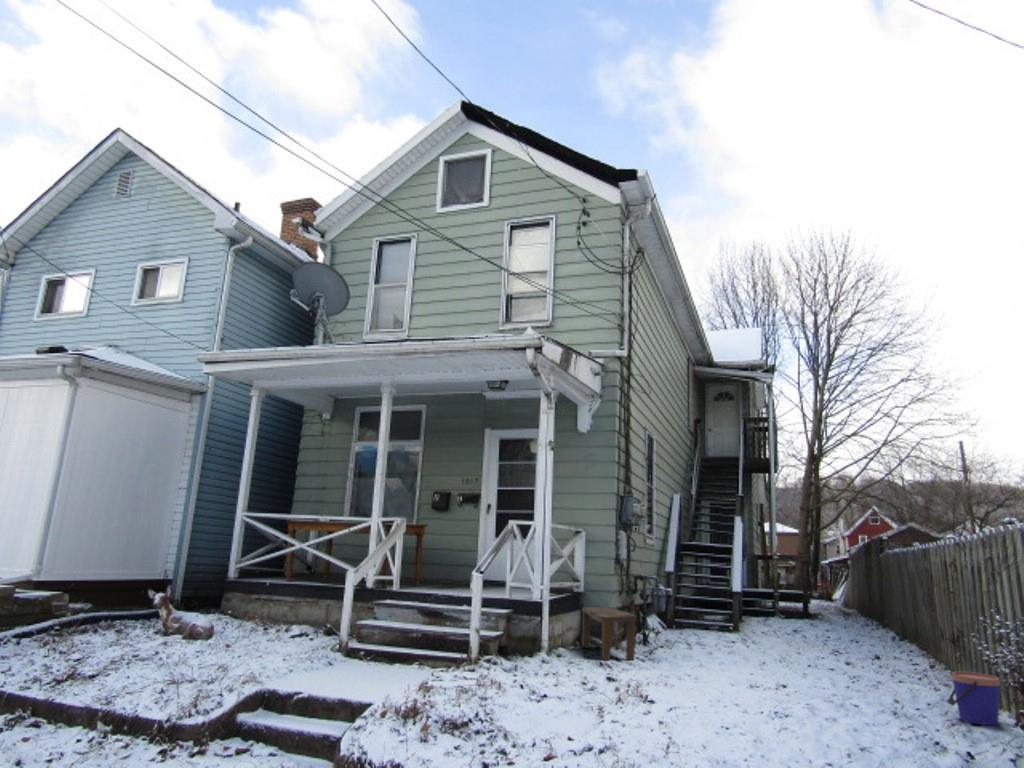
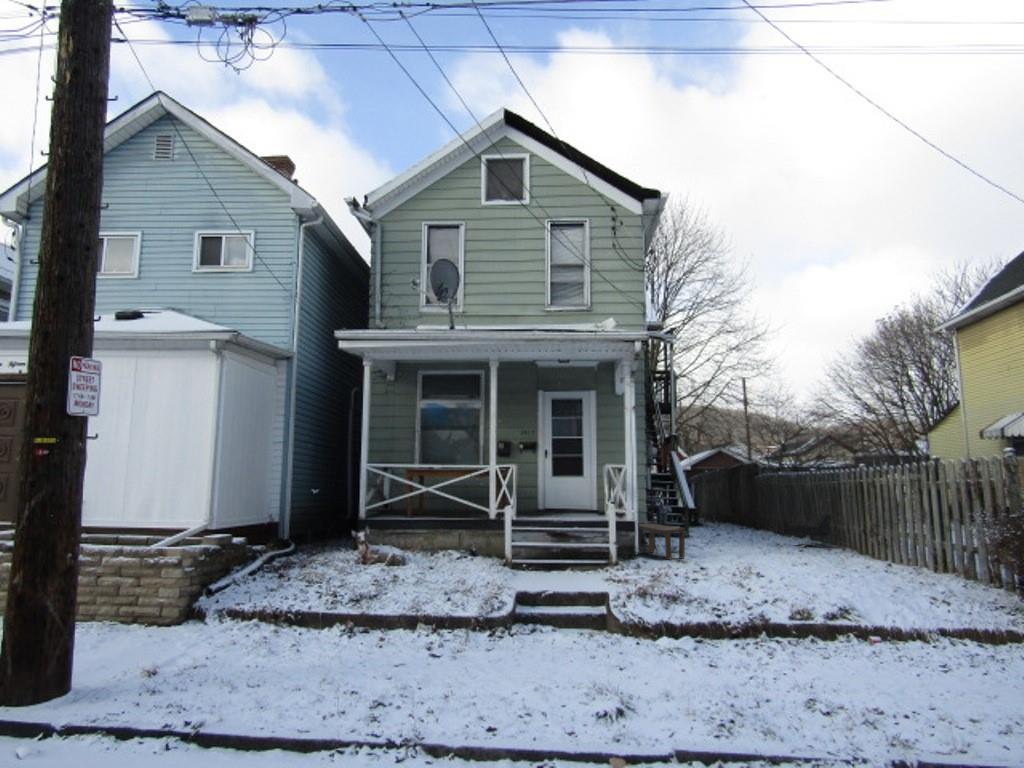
lounge chair: none [848,607,926,660] -> present [789,513,831,545]
bucket: present [949,672,1000,725] -> none [903,548,932,577]

